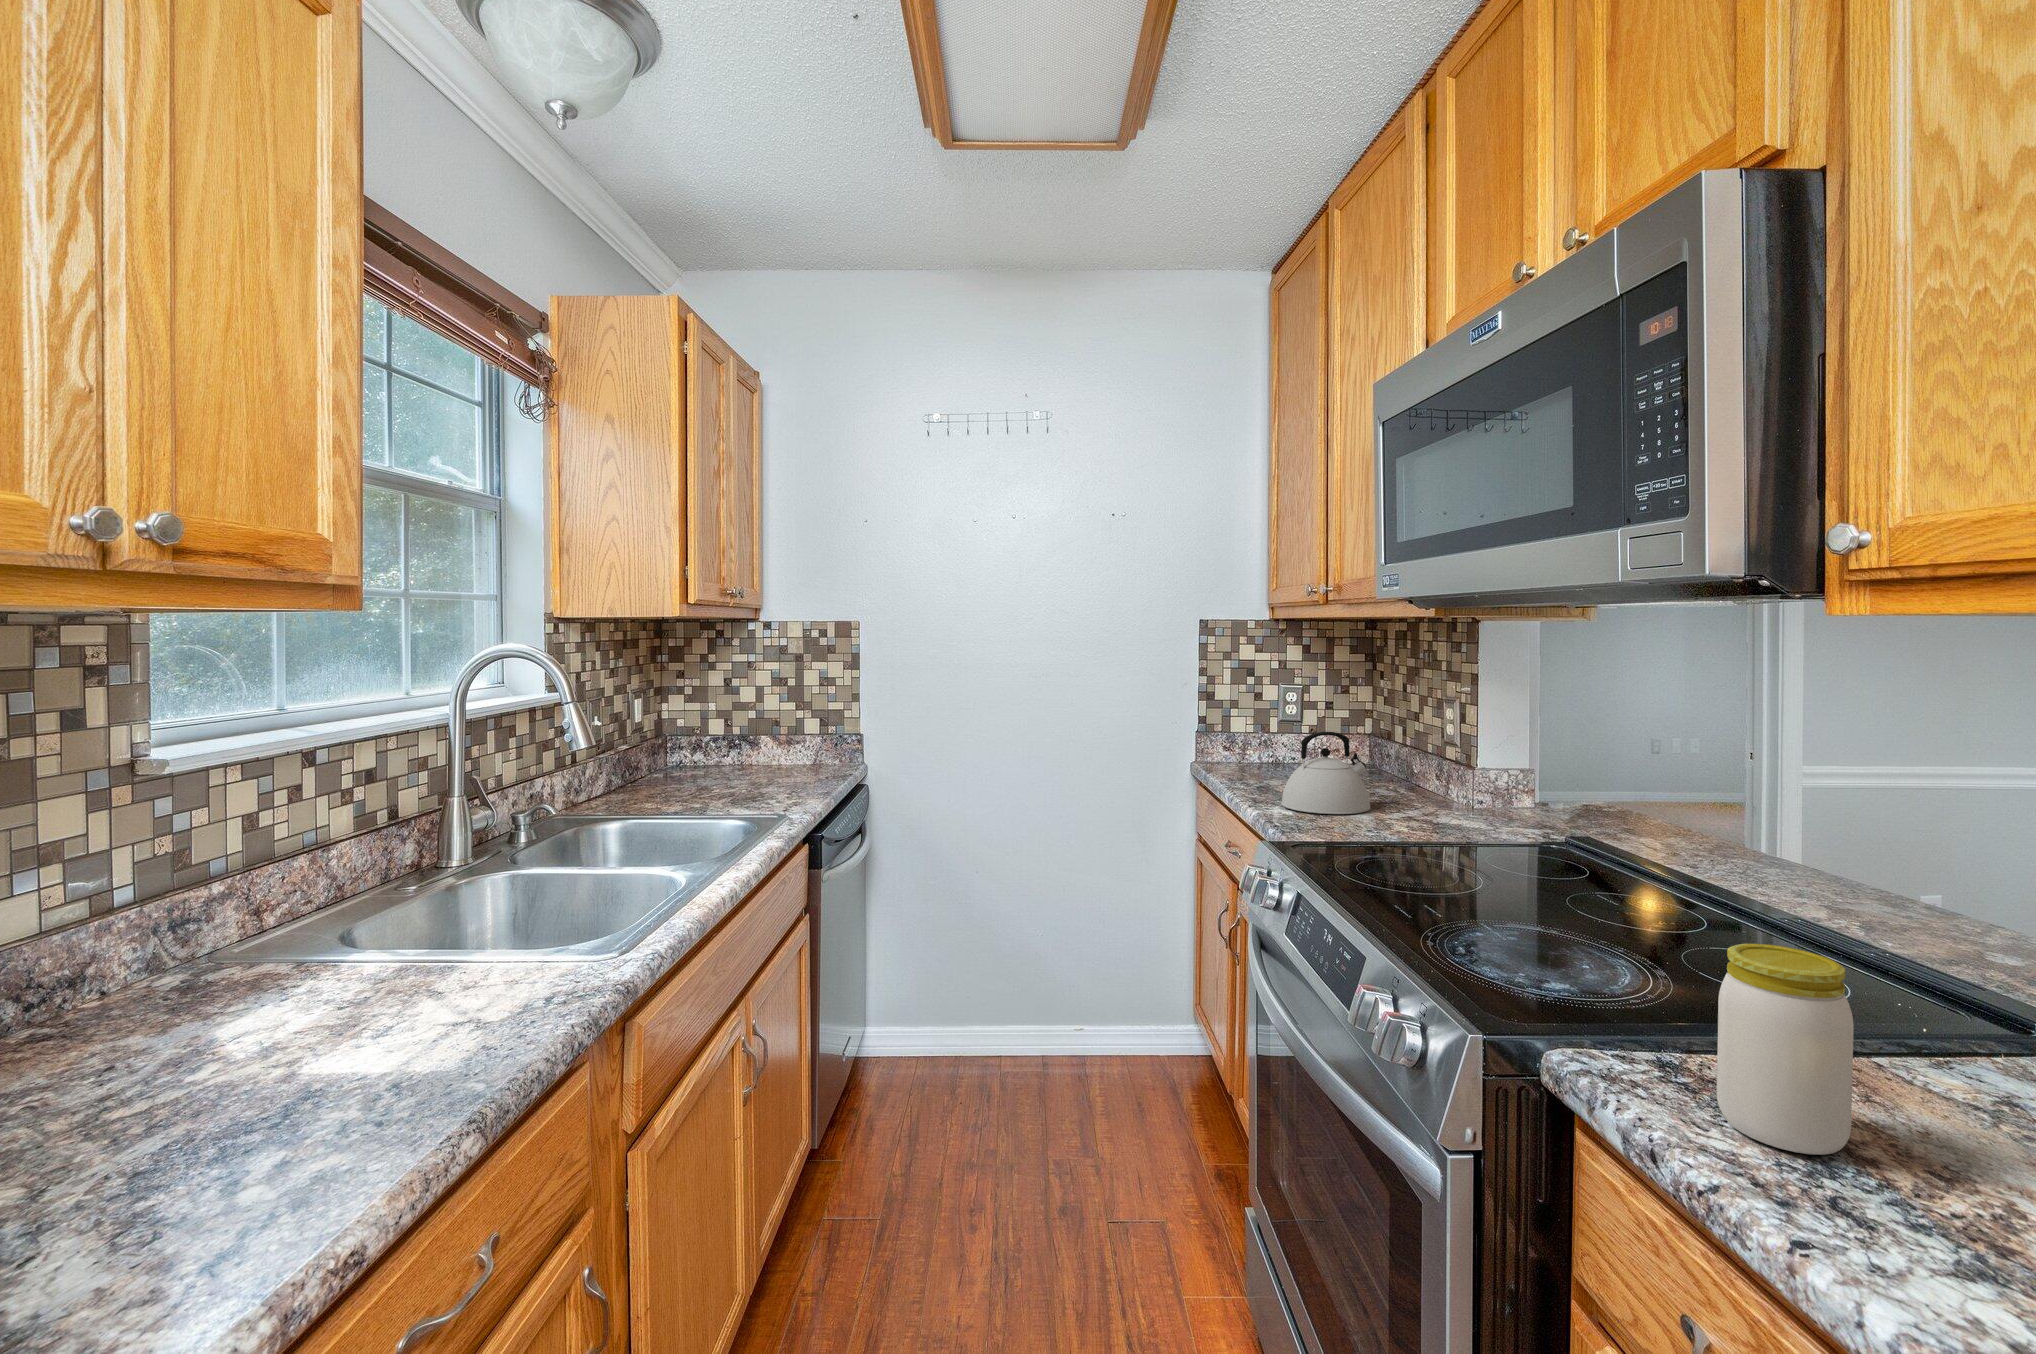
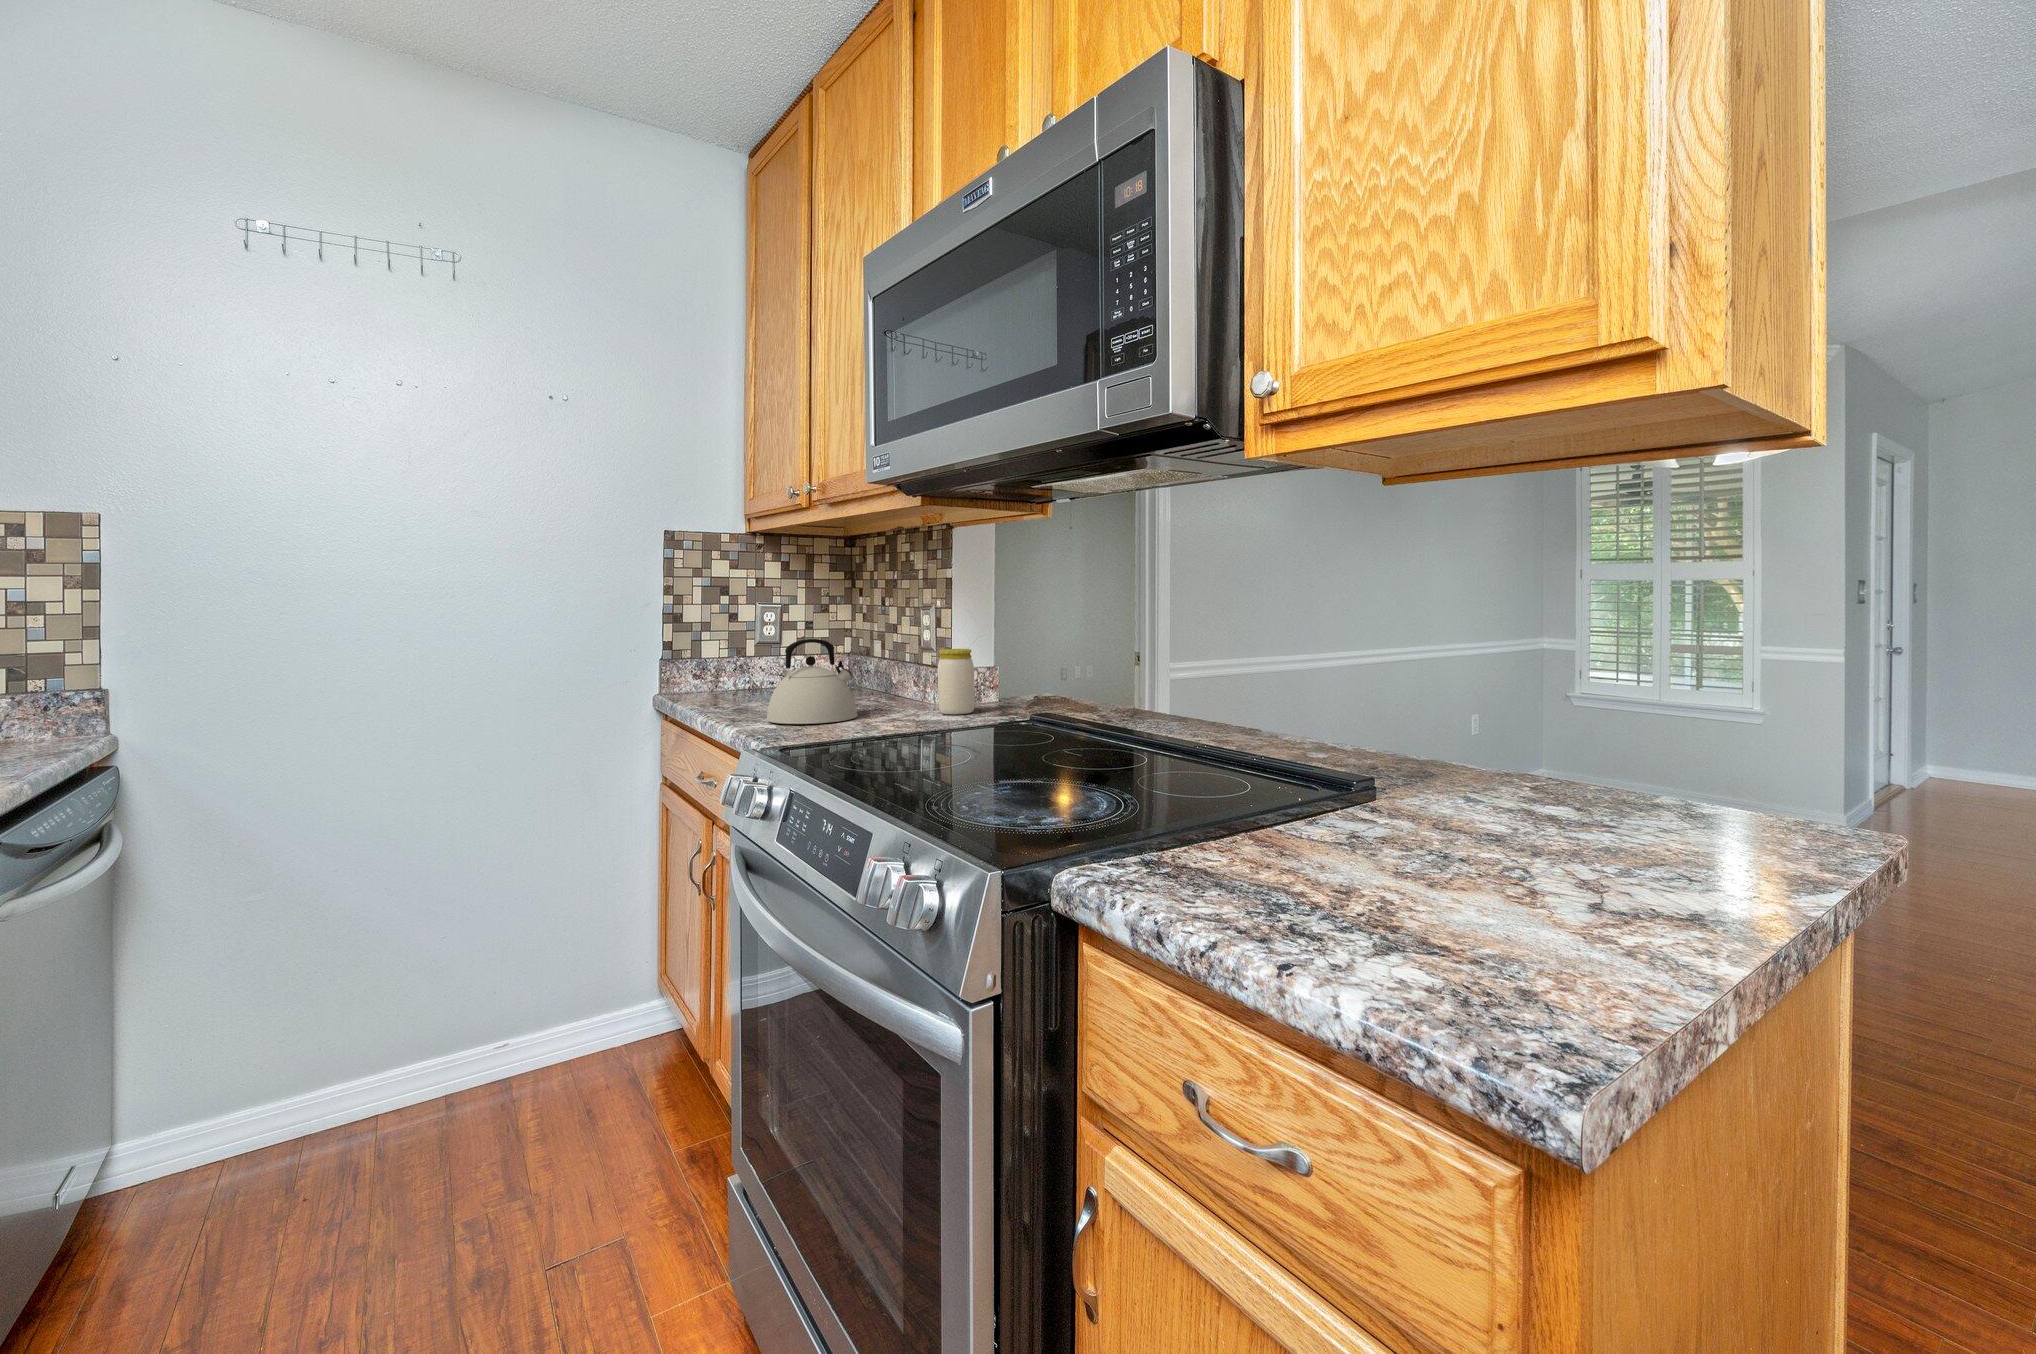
jar: present [1717,944,1854,1155] -> present [937,649,975,714]

